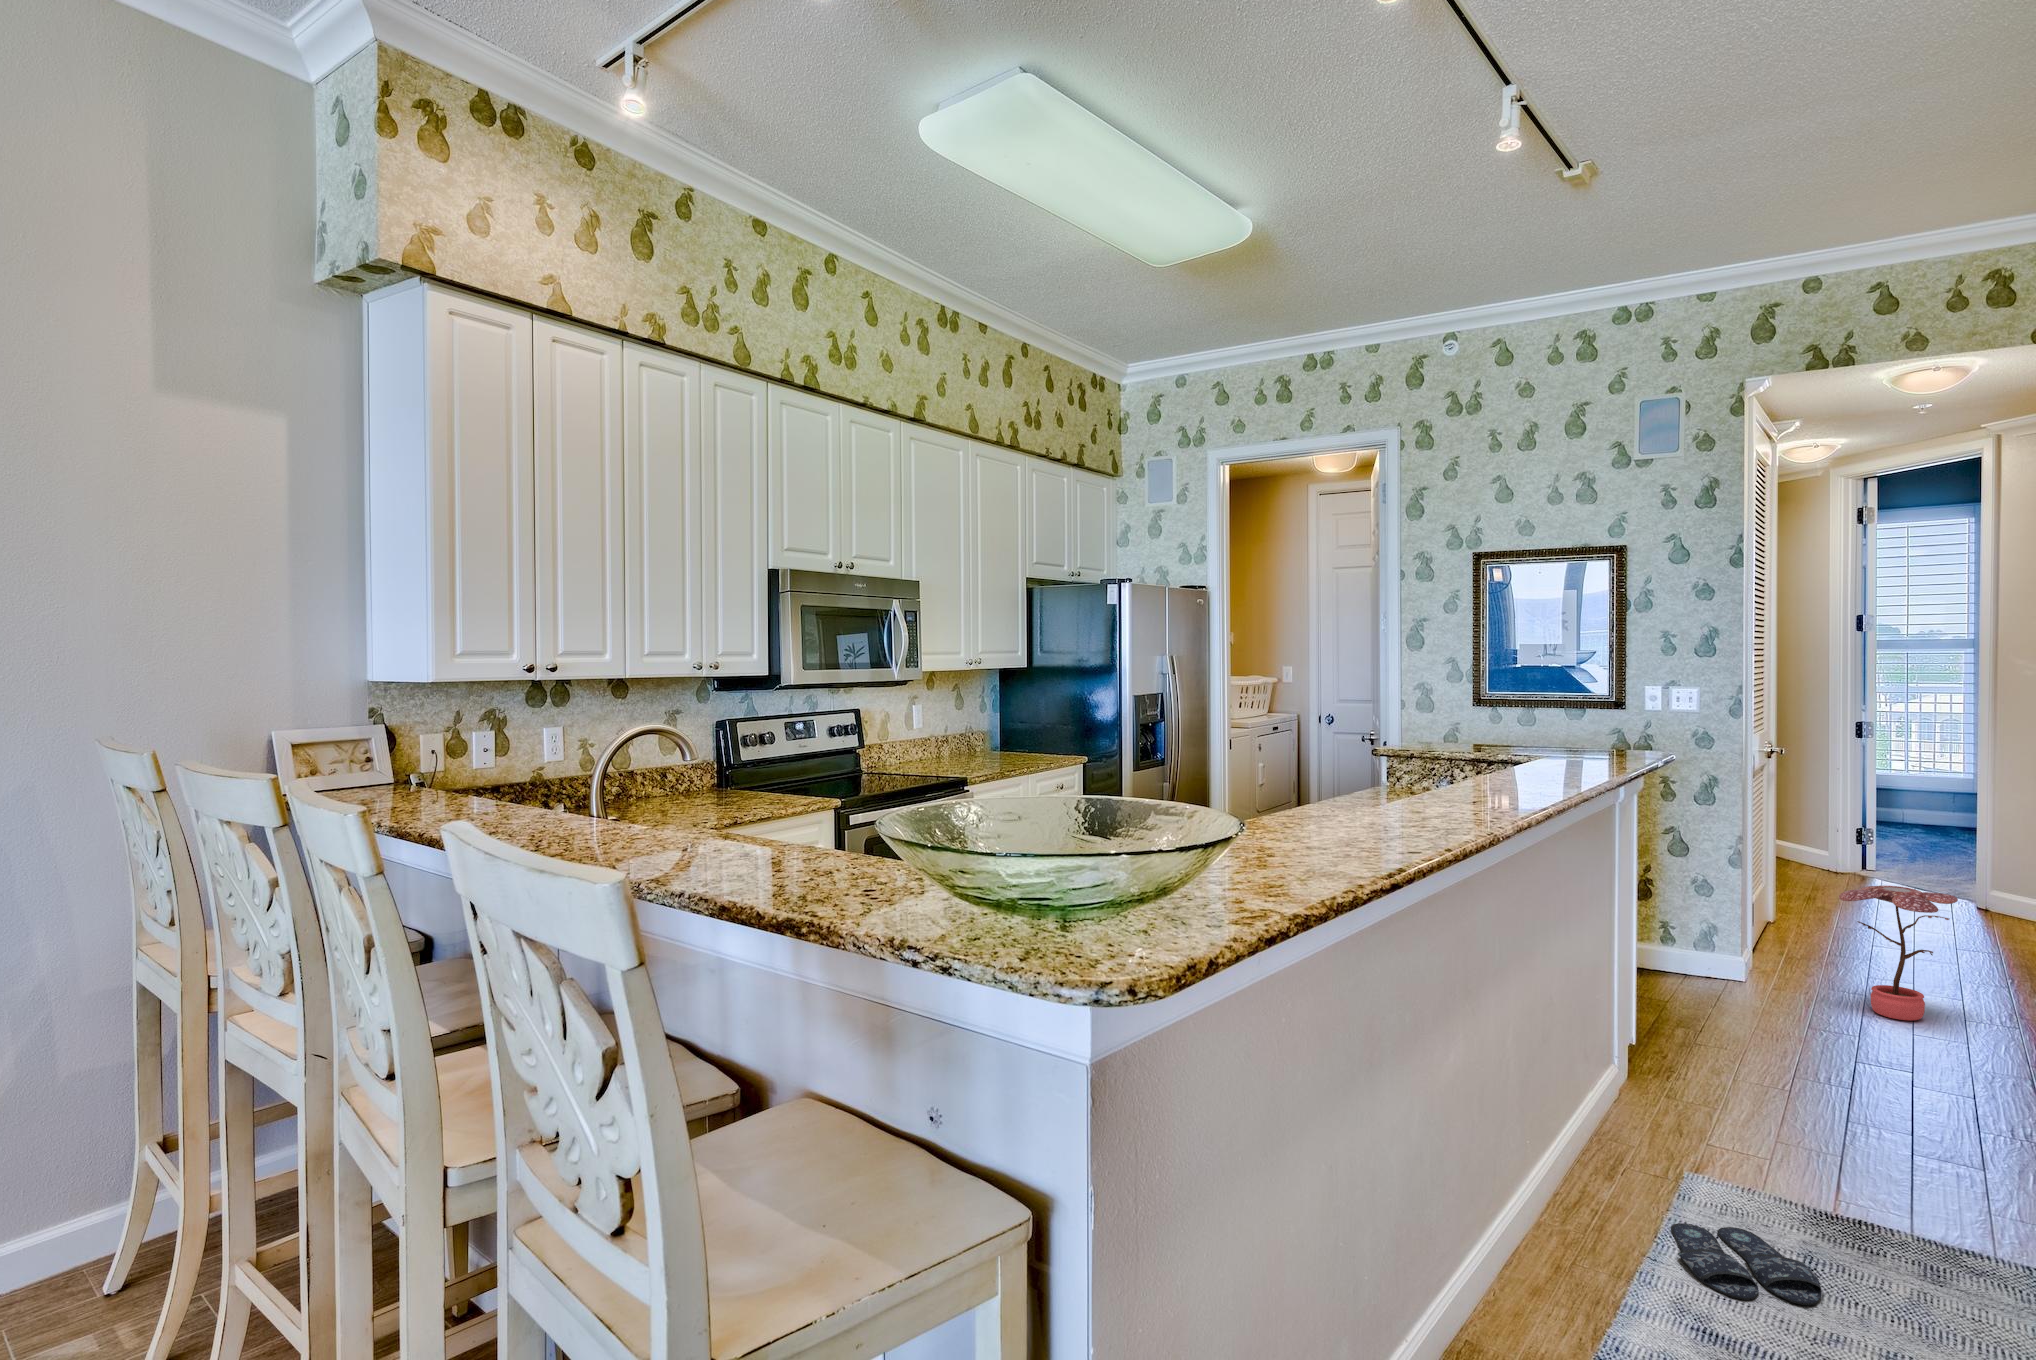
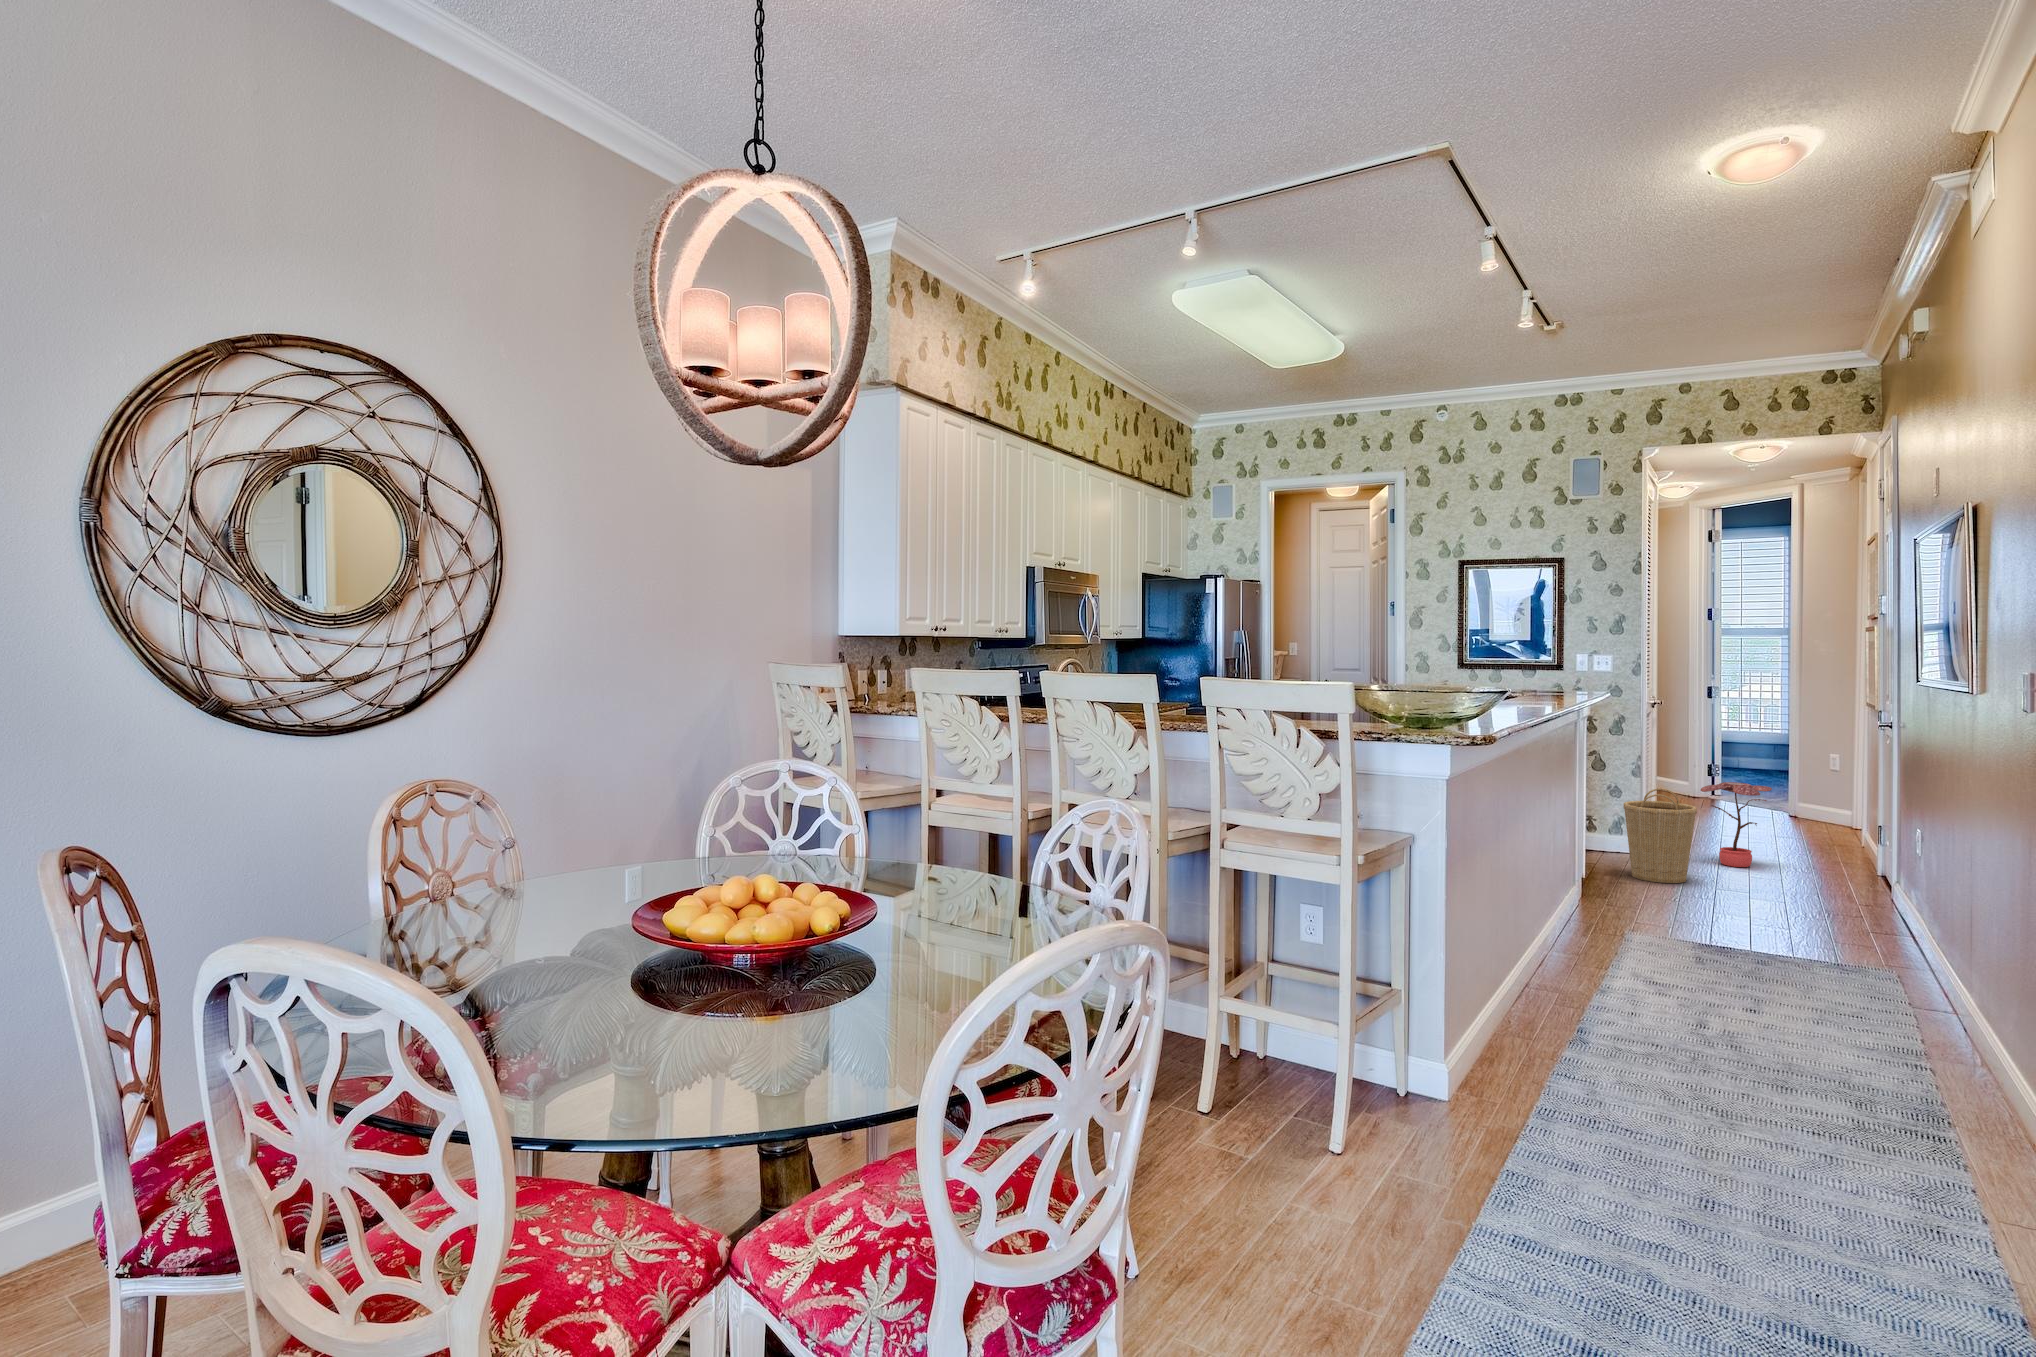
basket: none [1709,900,1830,1057] -> present [1624,789,1697,883]
slippers: present [1671,1223,1822,1305] -> none [1620,943,1700,965]

